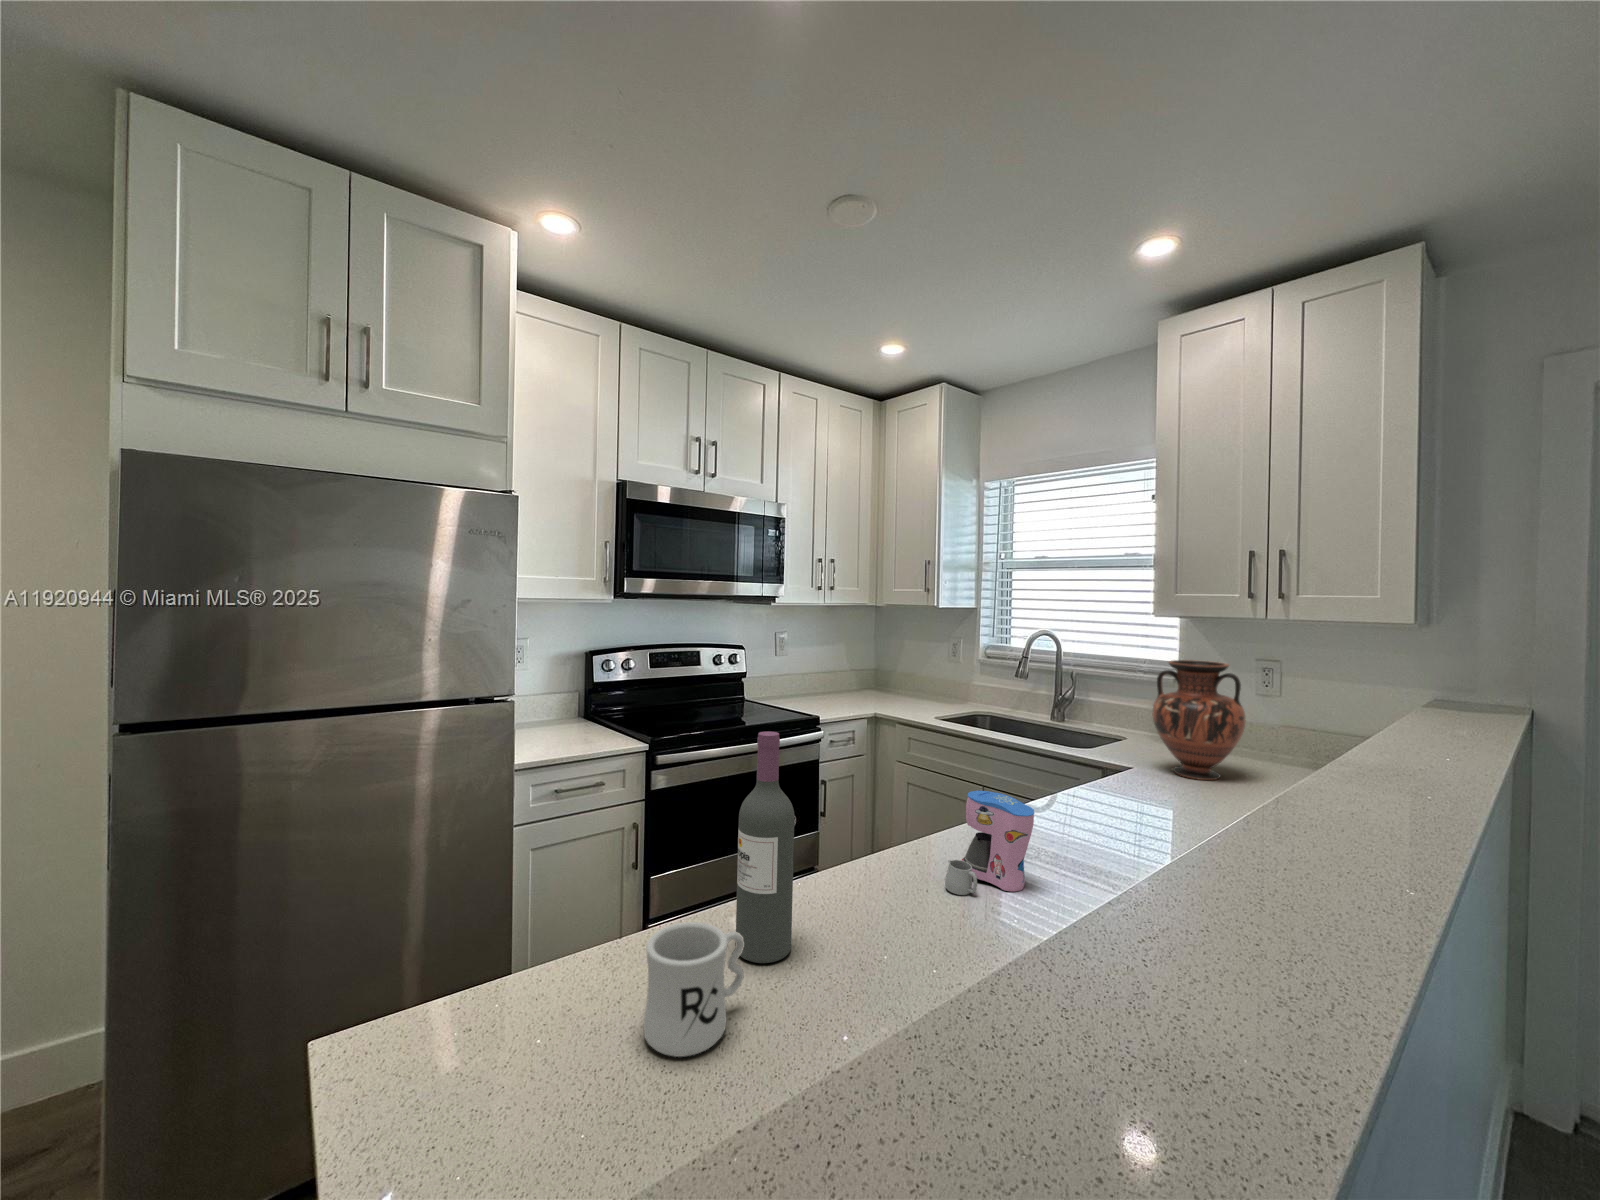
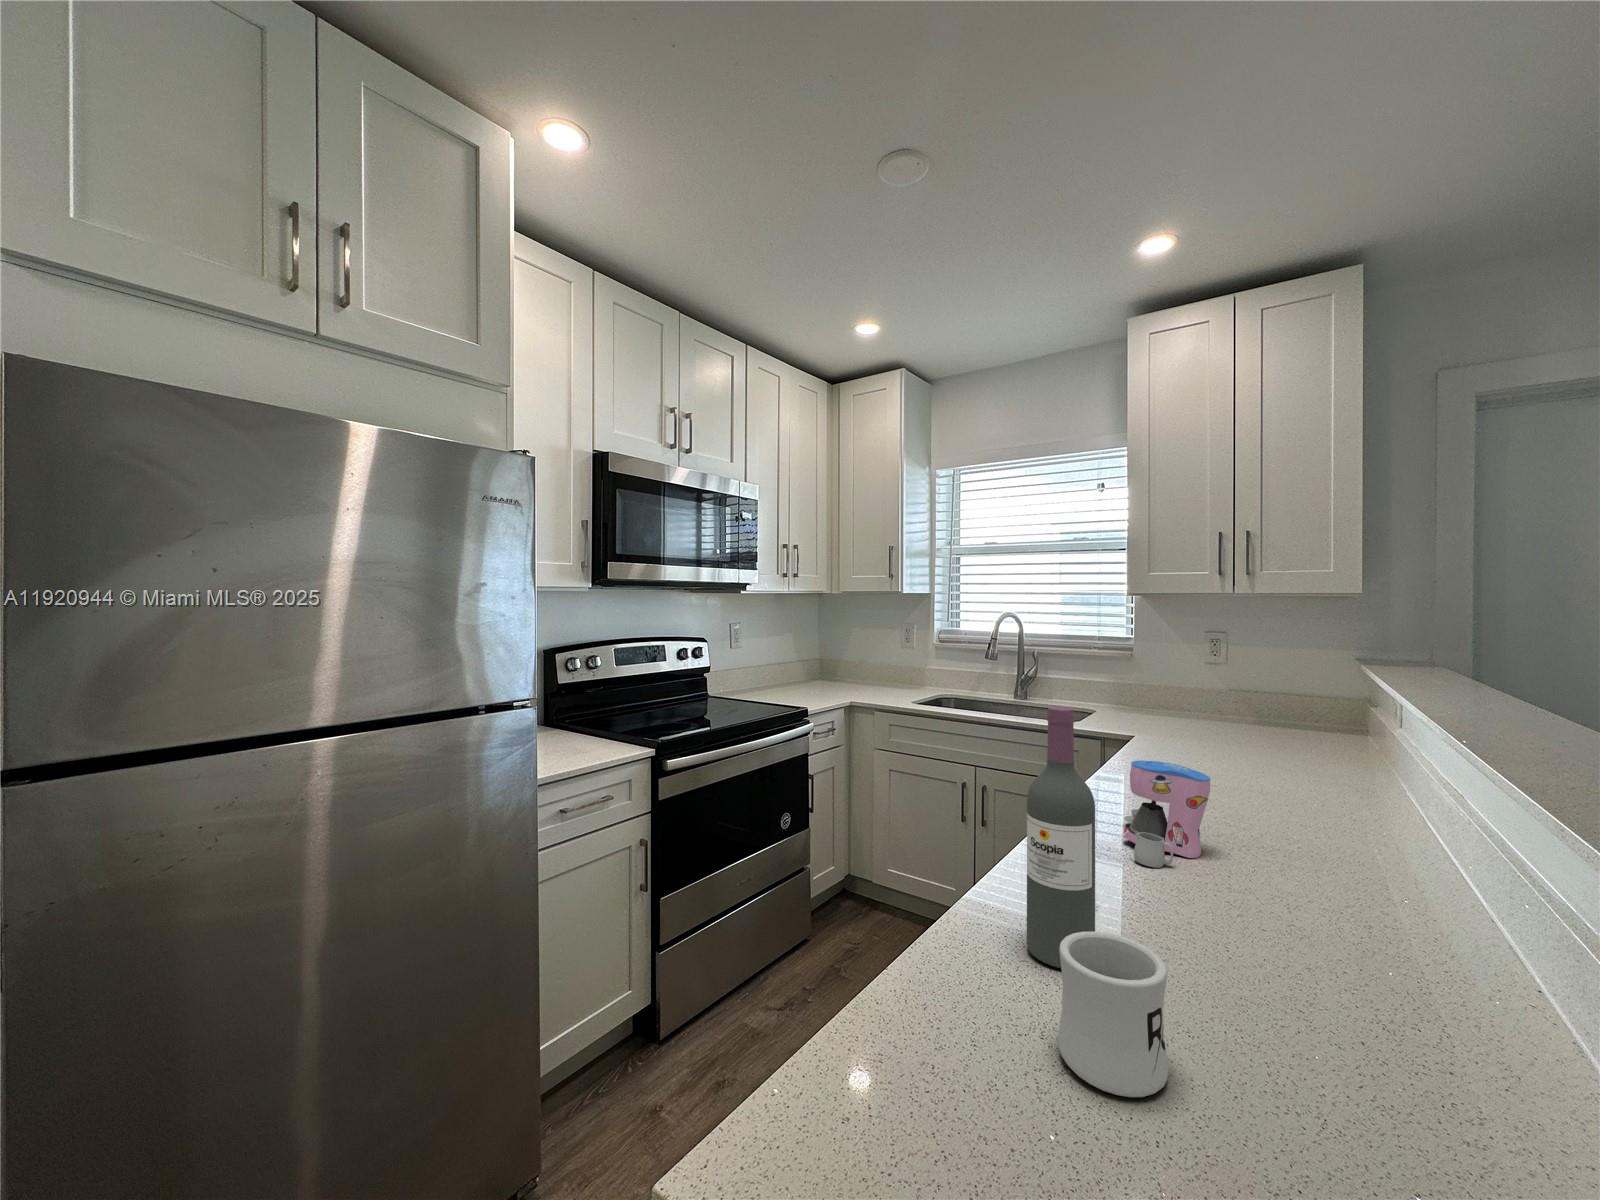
vase: present [1153,660,1245,780] -> none [1144,632,1229,740]

